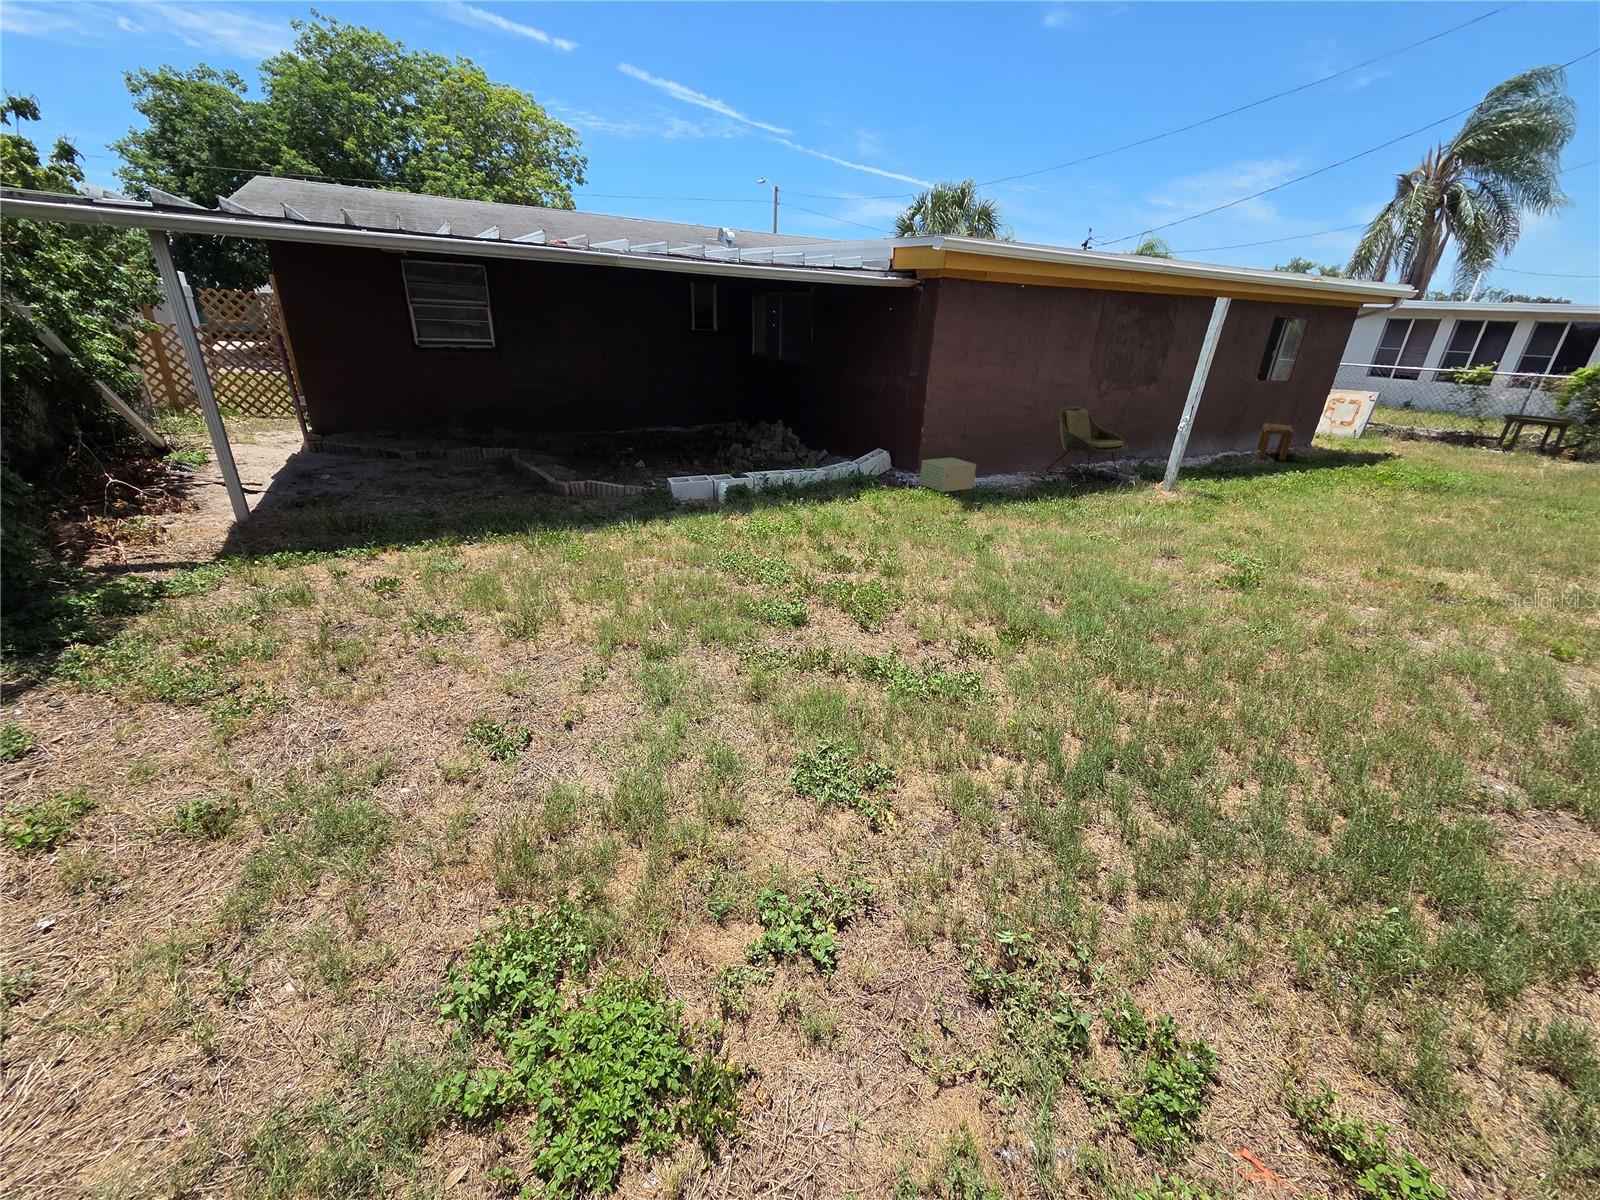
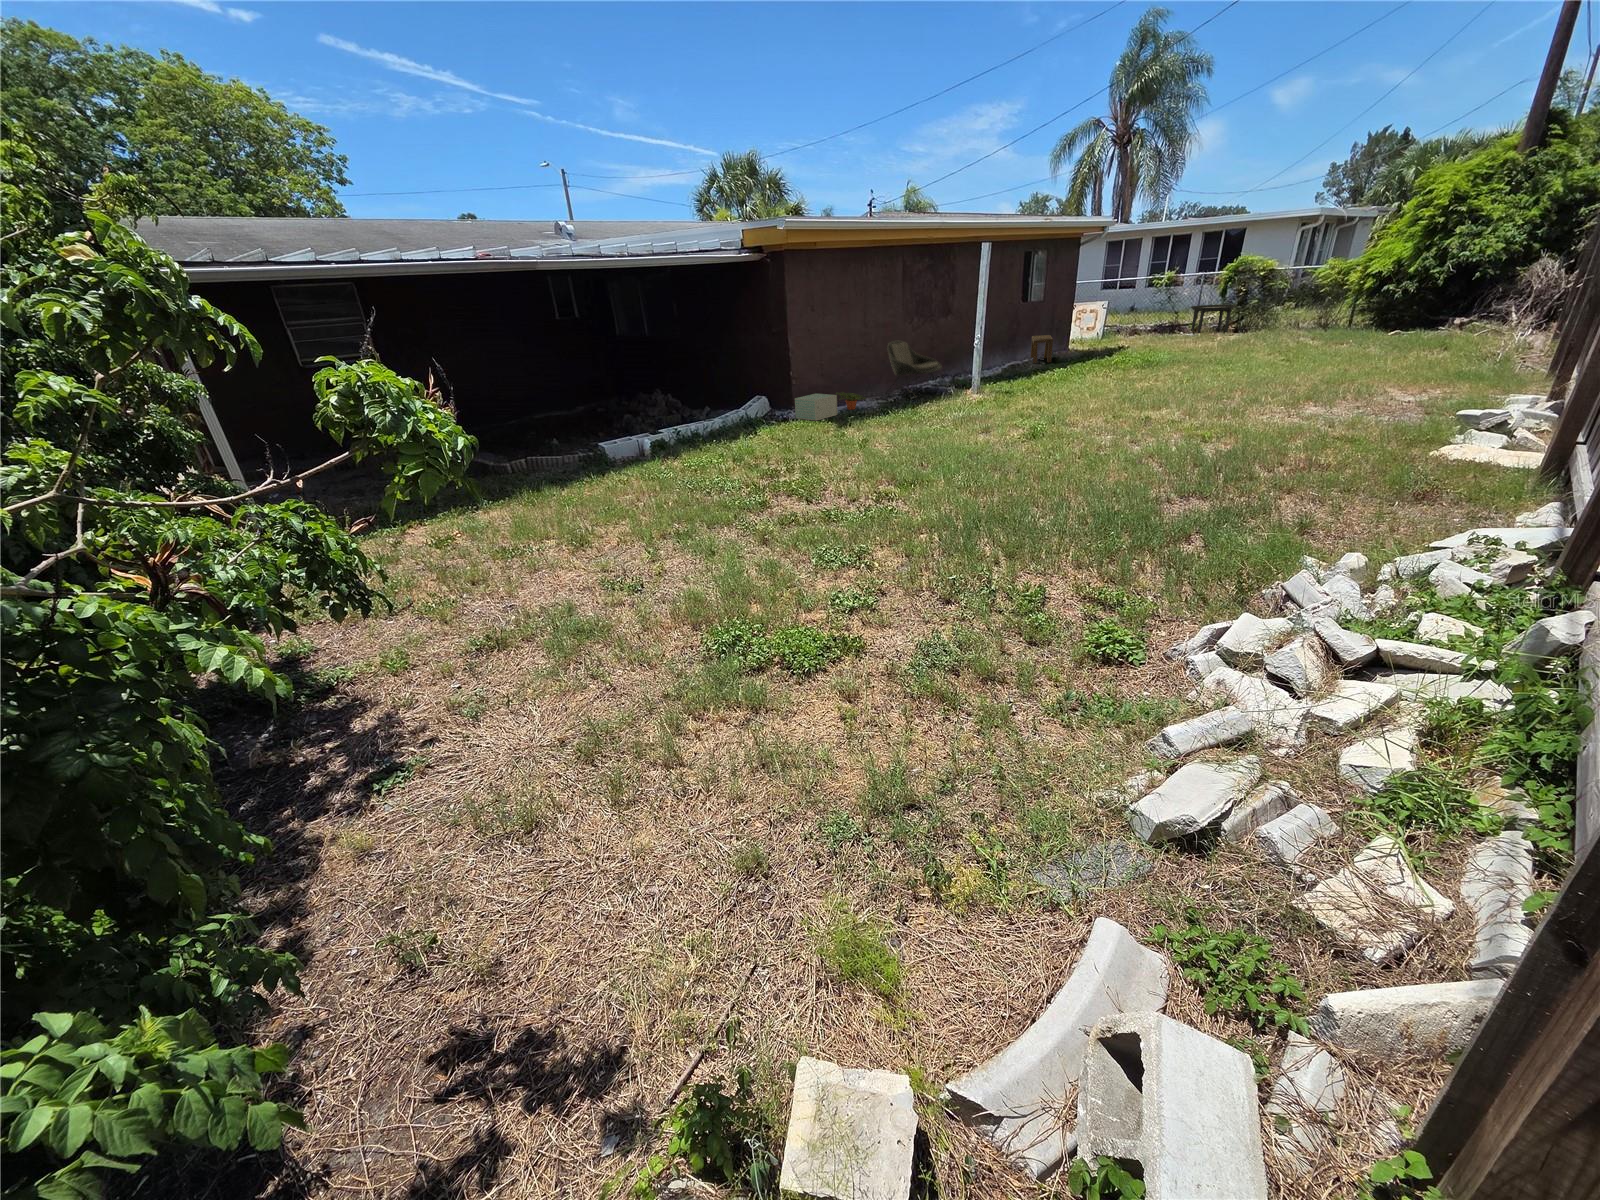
potted plant: none [978,459,1018,484] -> present [836,392,865,410]

